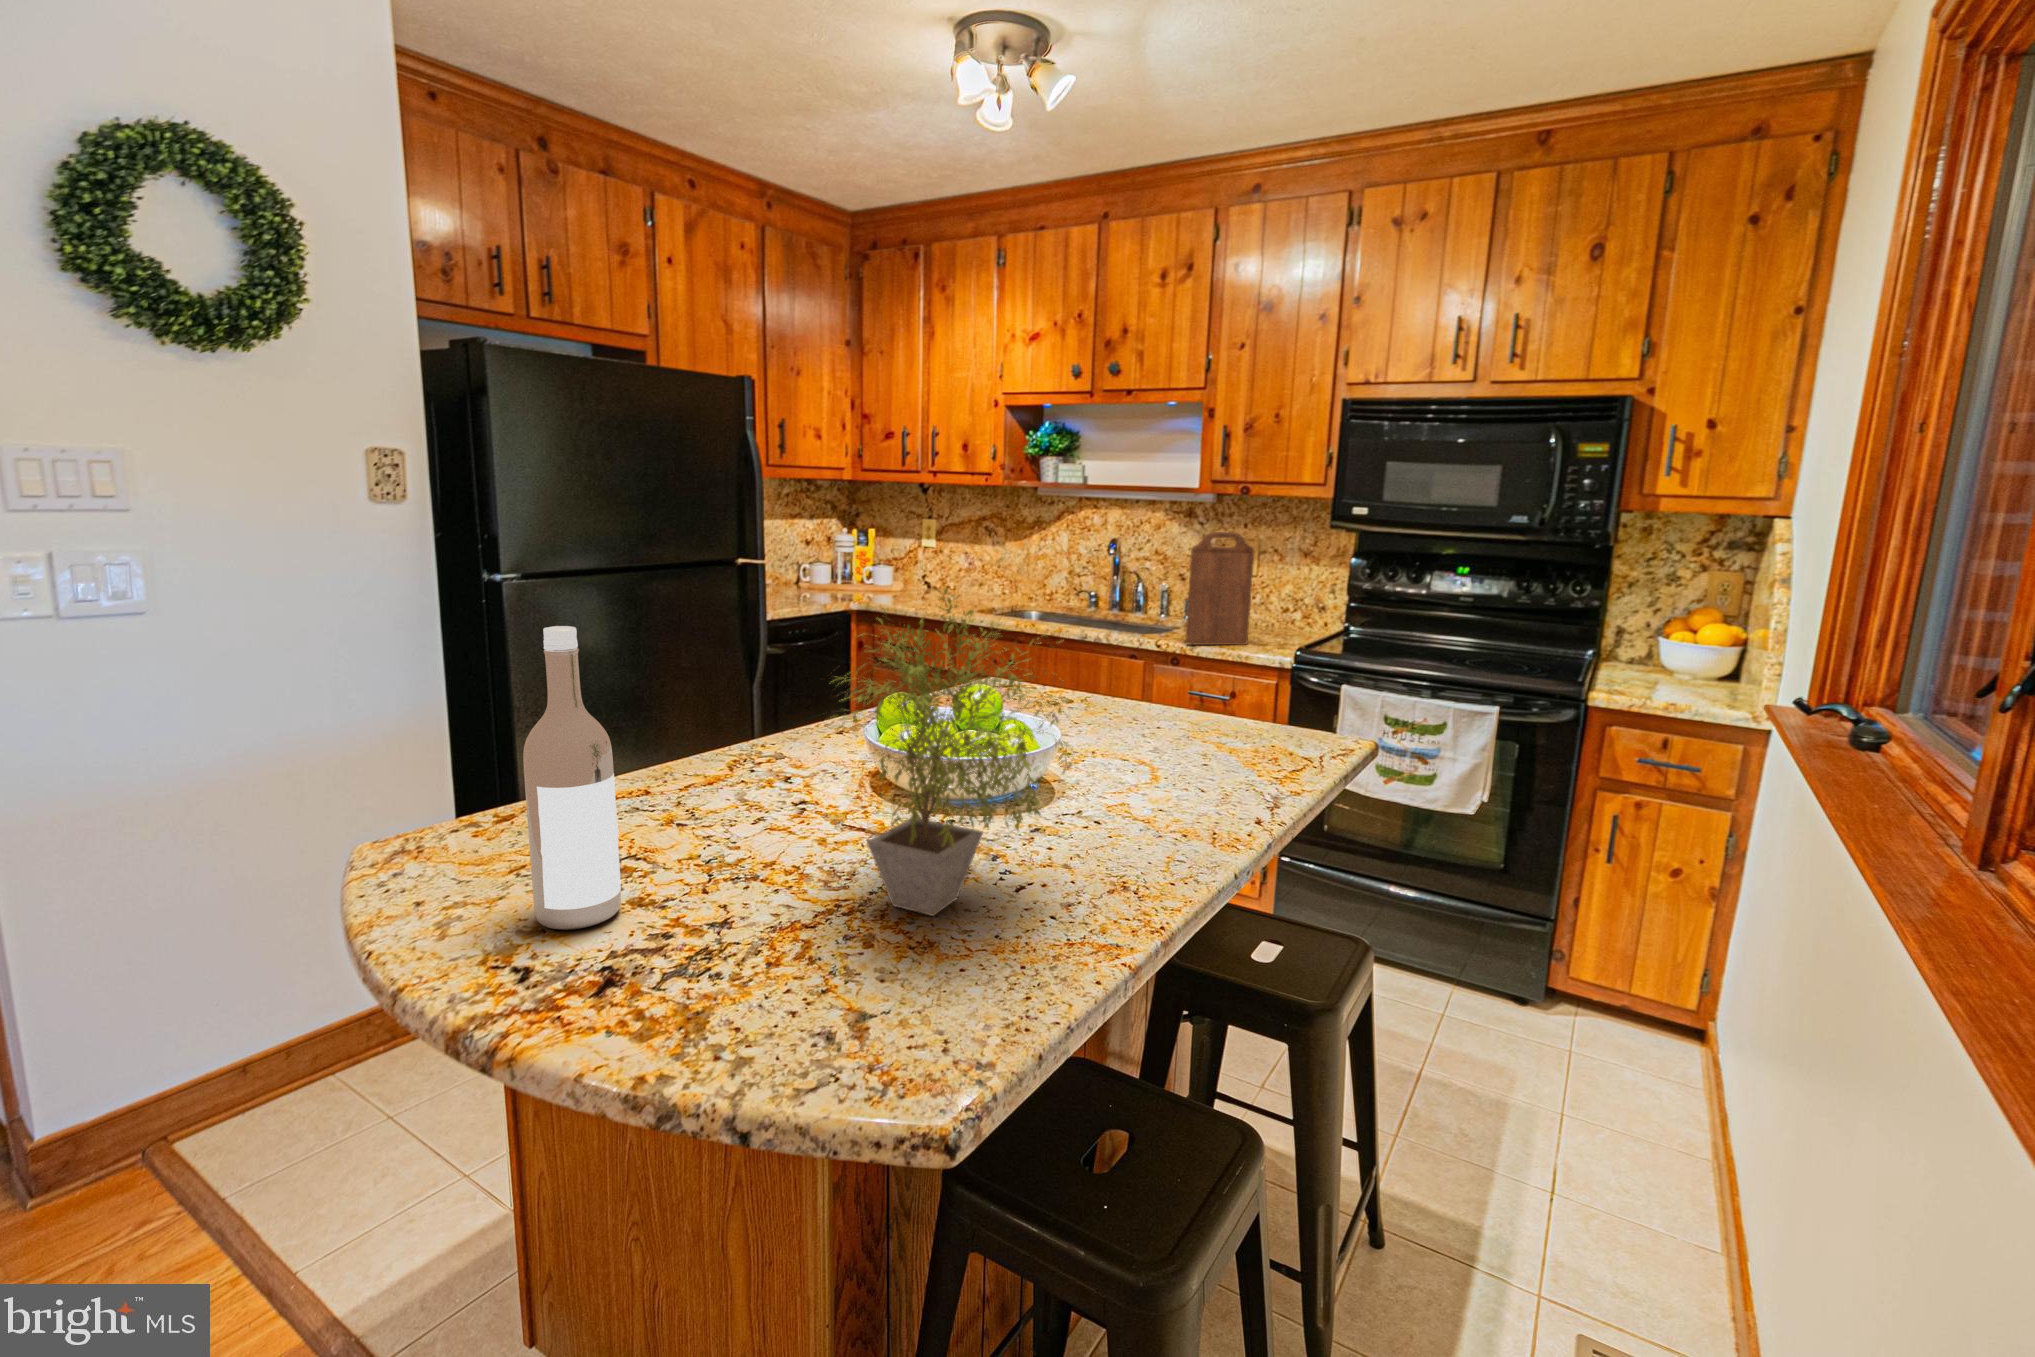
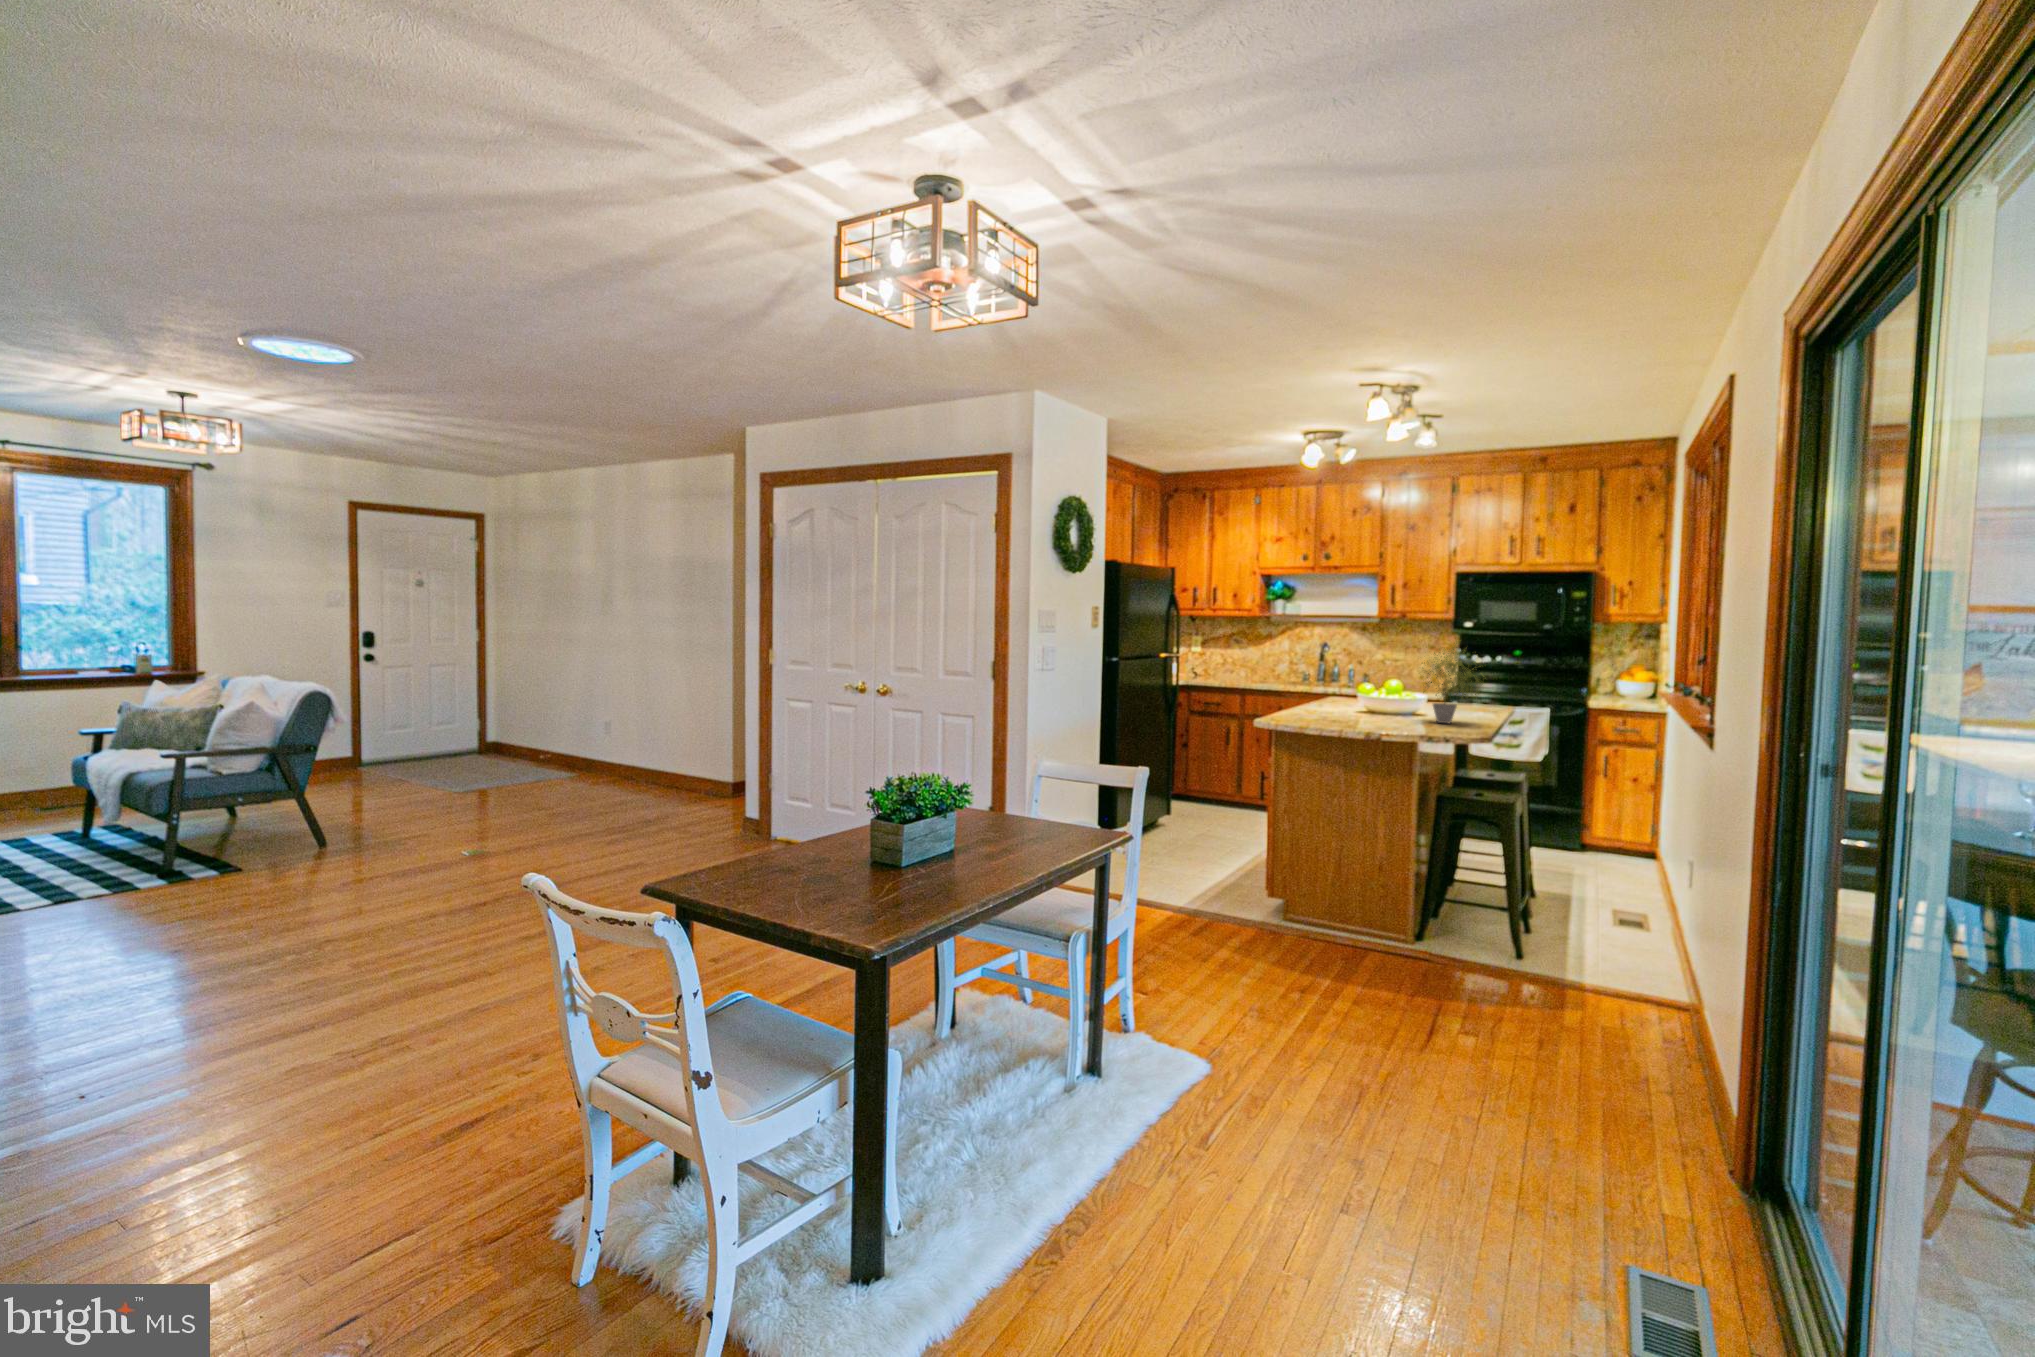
cutting board: present [1185,532,1254,645] -> none [1384,636,1416,692]
wine bottle: present [523,626,621,930] -> none [1354,649,1376,724]

